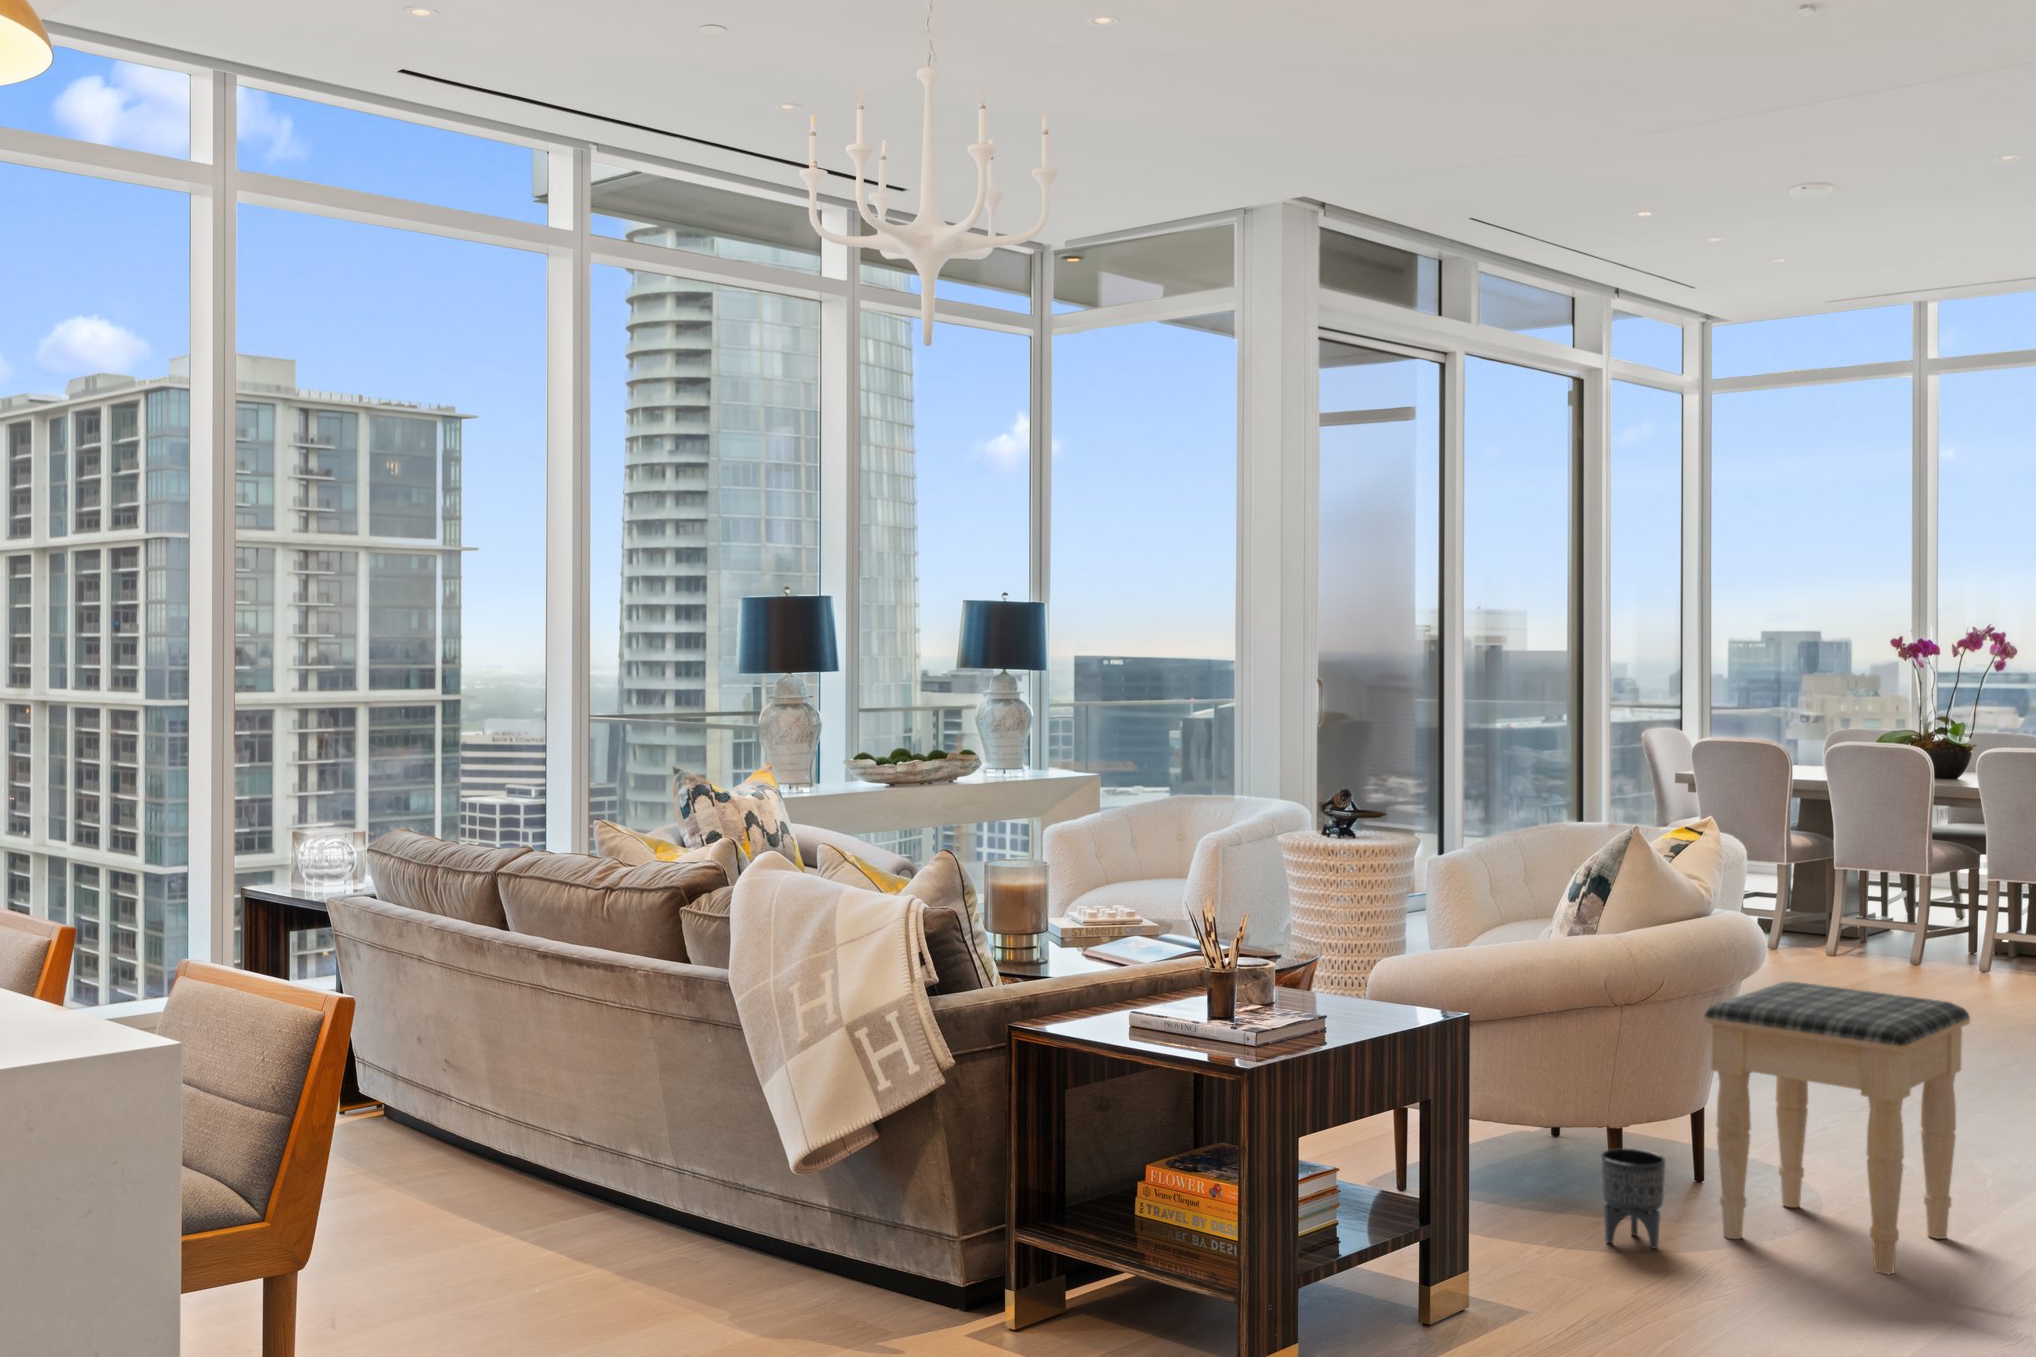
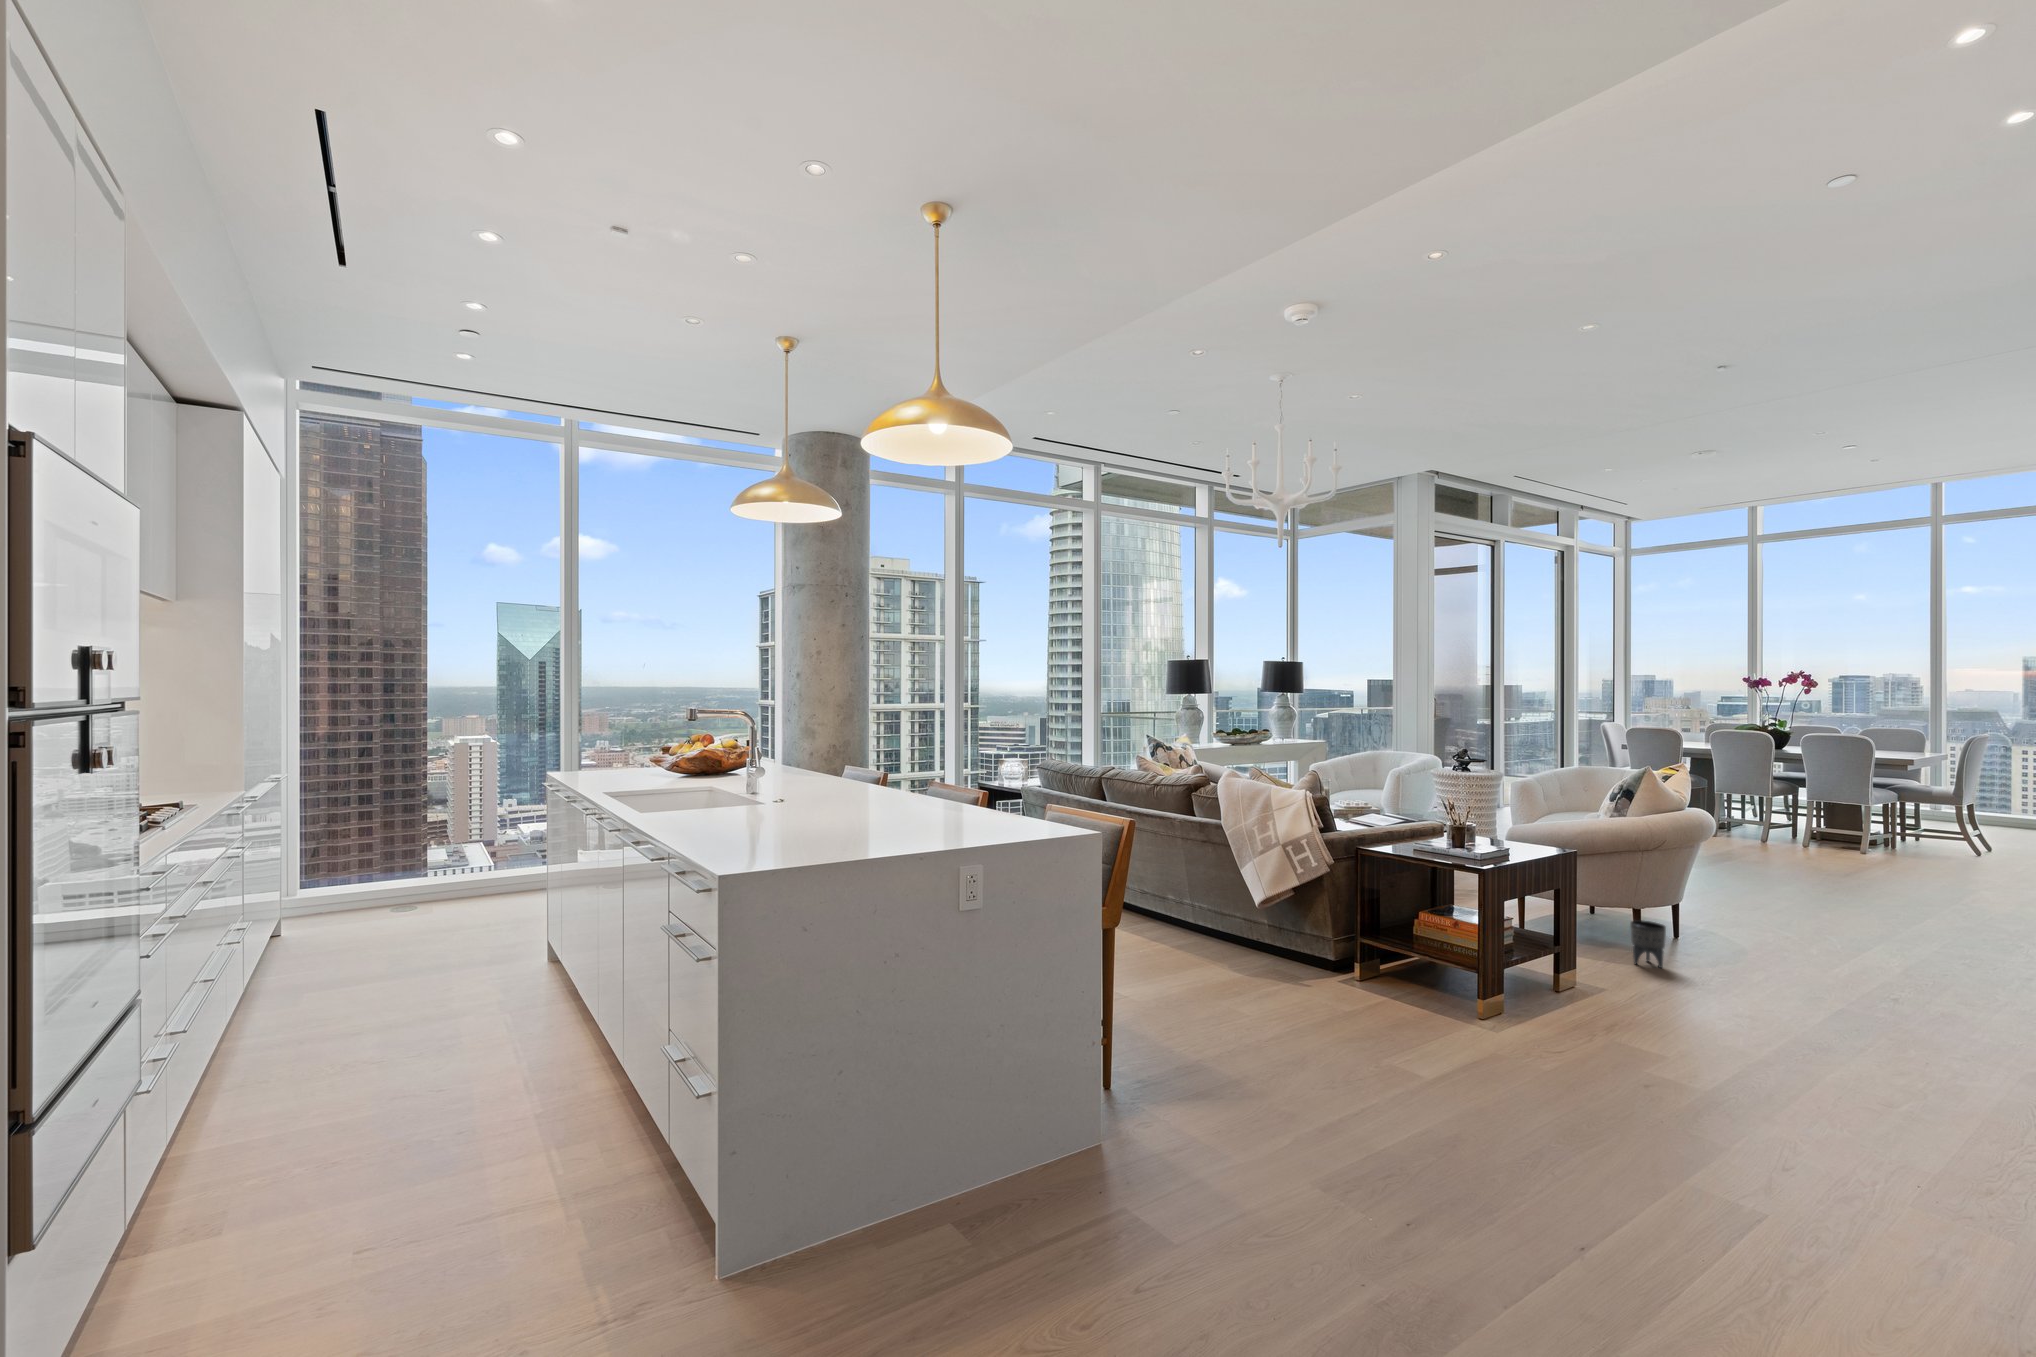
footstool: present [1704,982,1970,1274] -> none [1684,846,1834,988]

